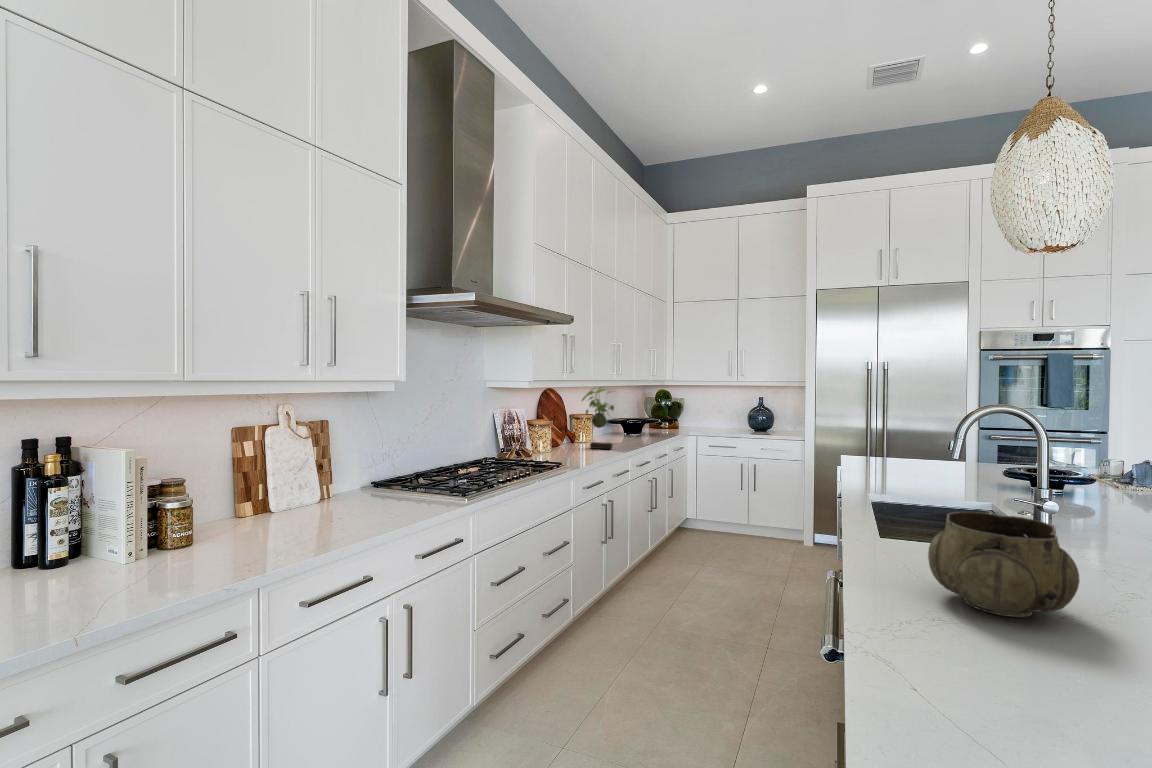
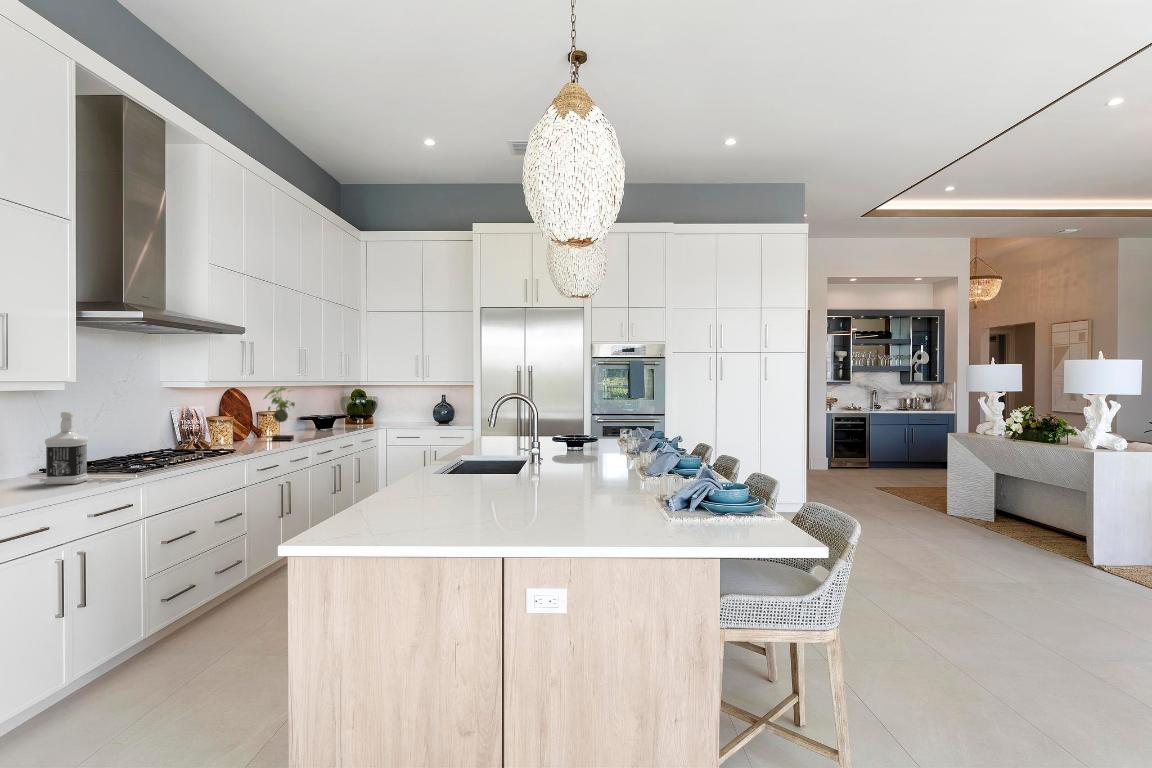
bottle: none [368,421,415,515] -> present [44,412,89,485]
decorative bowl: present [928,512,1079,617] -> none [410,446,469,491]

